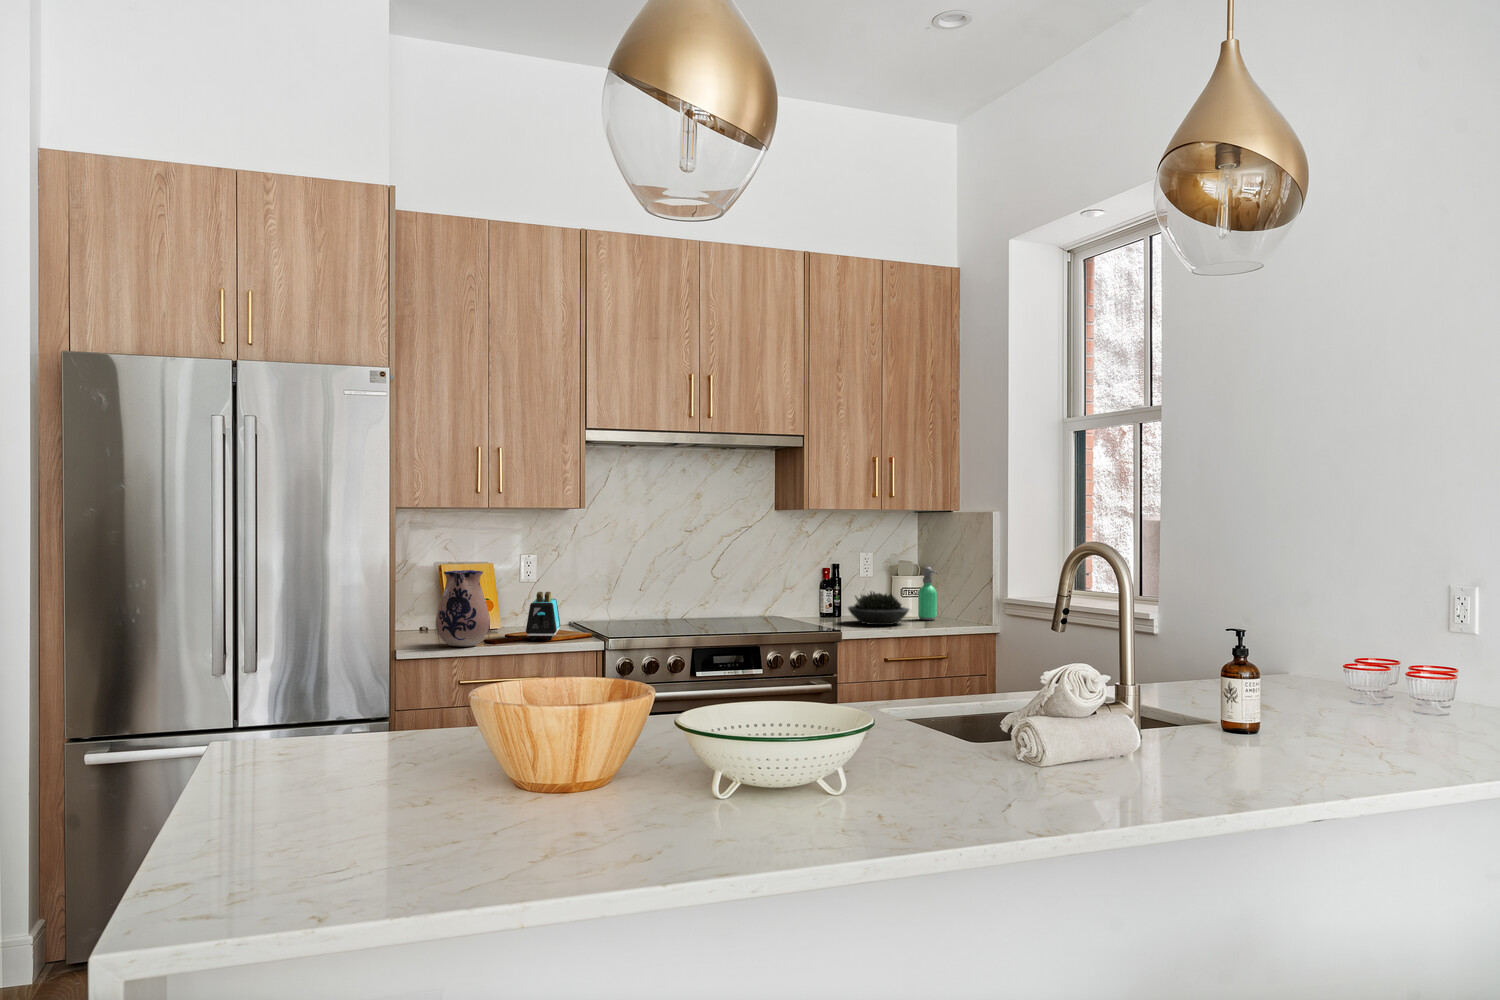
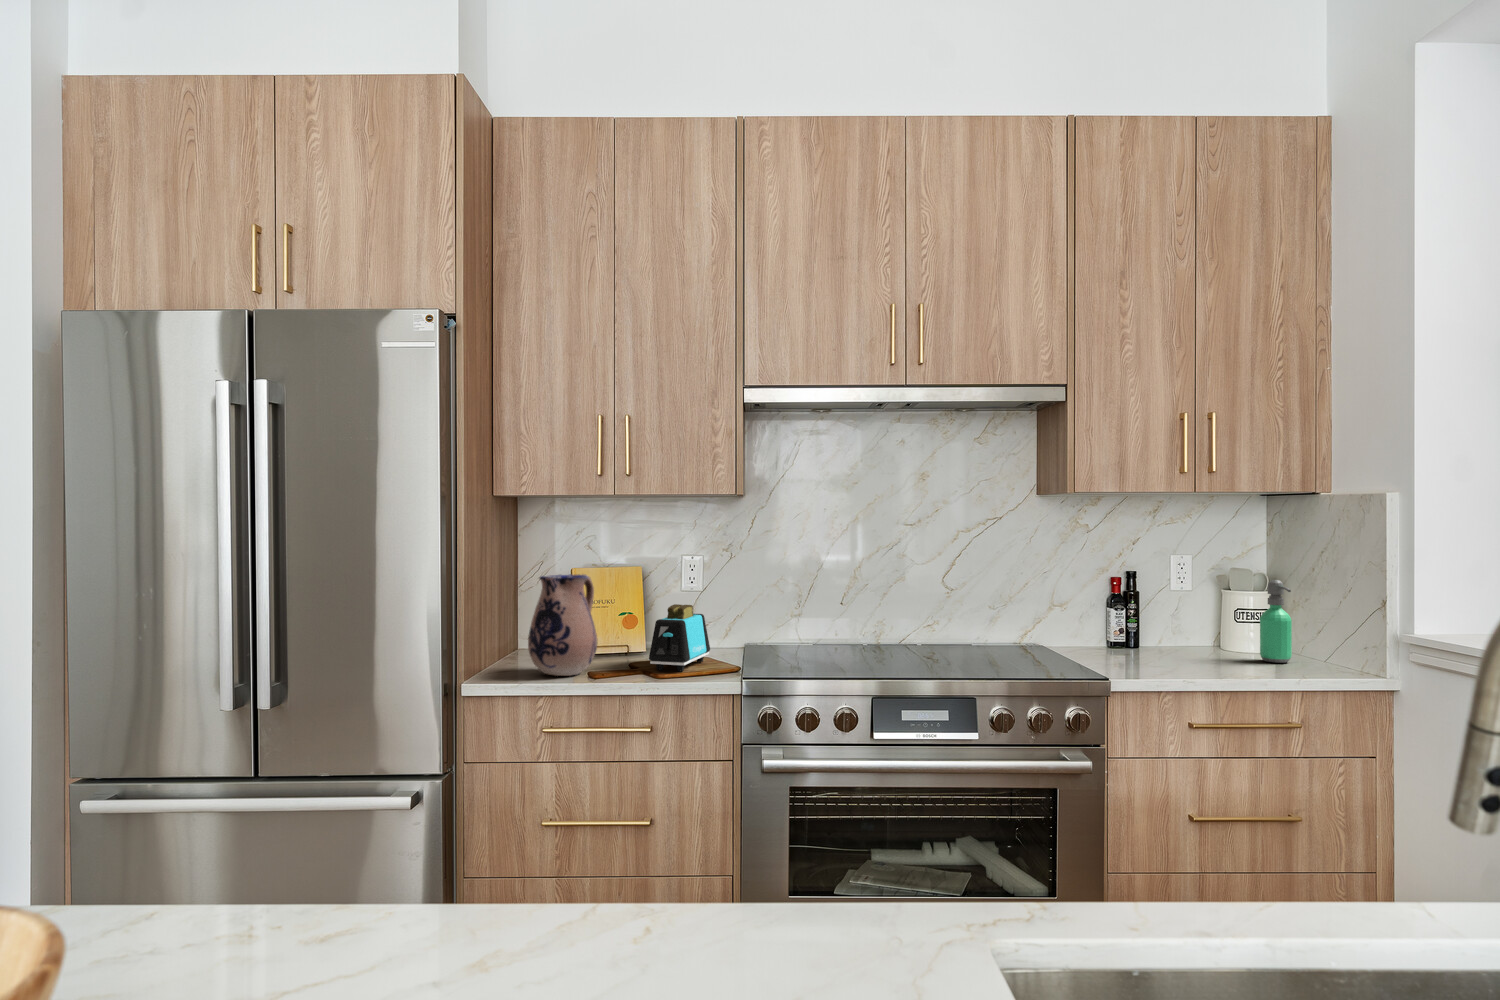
succulent plant: present [848,592,909,625] -> none [1137,615,1239,669]

